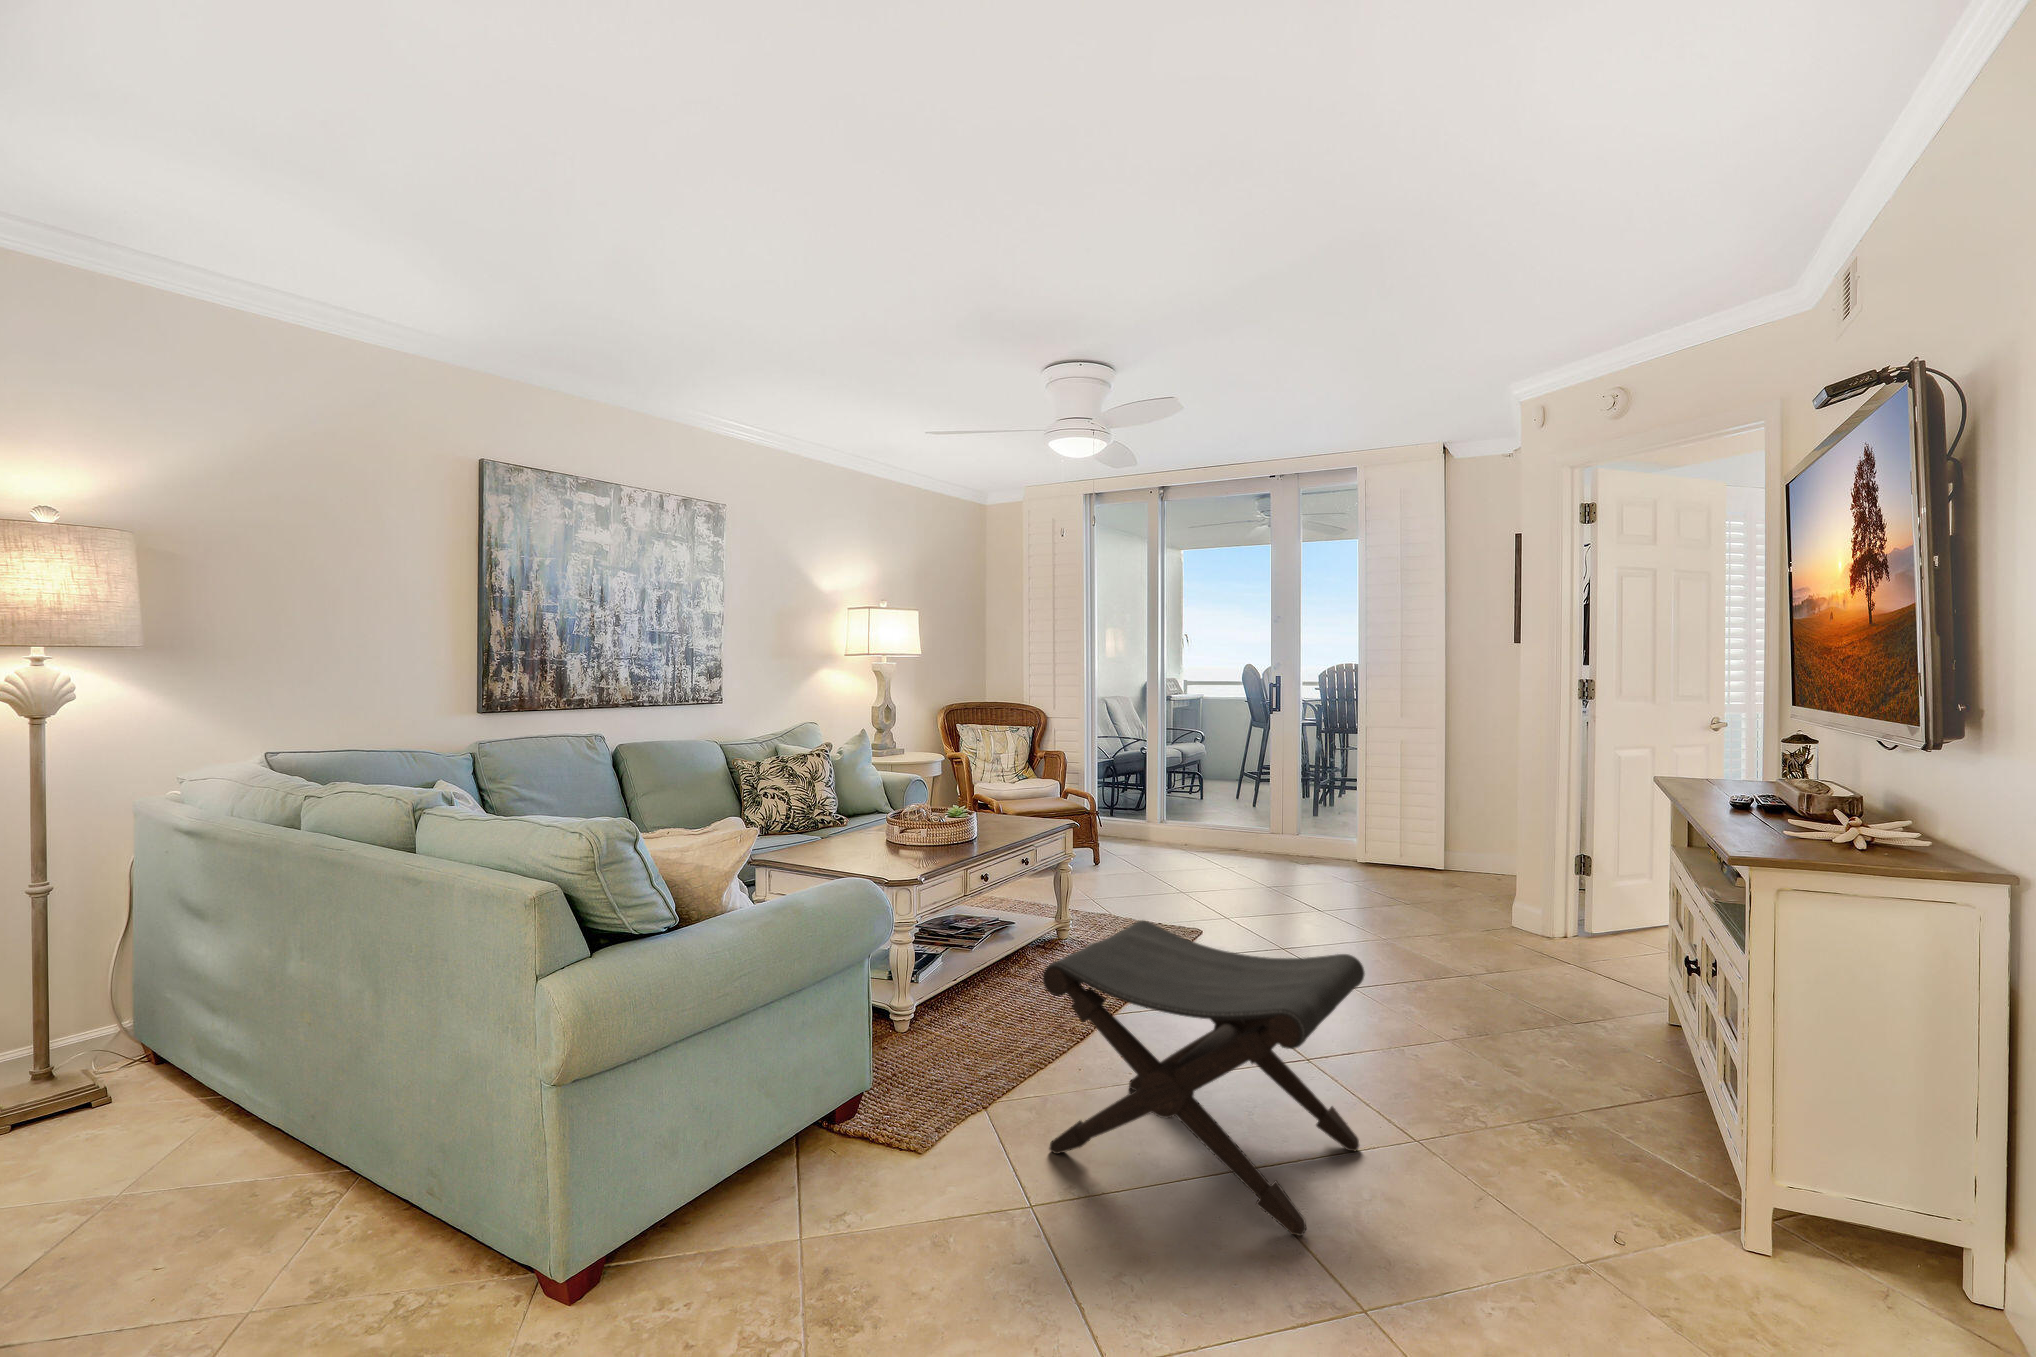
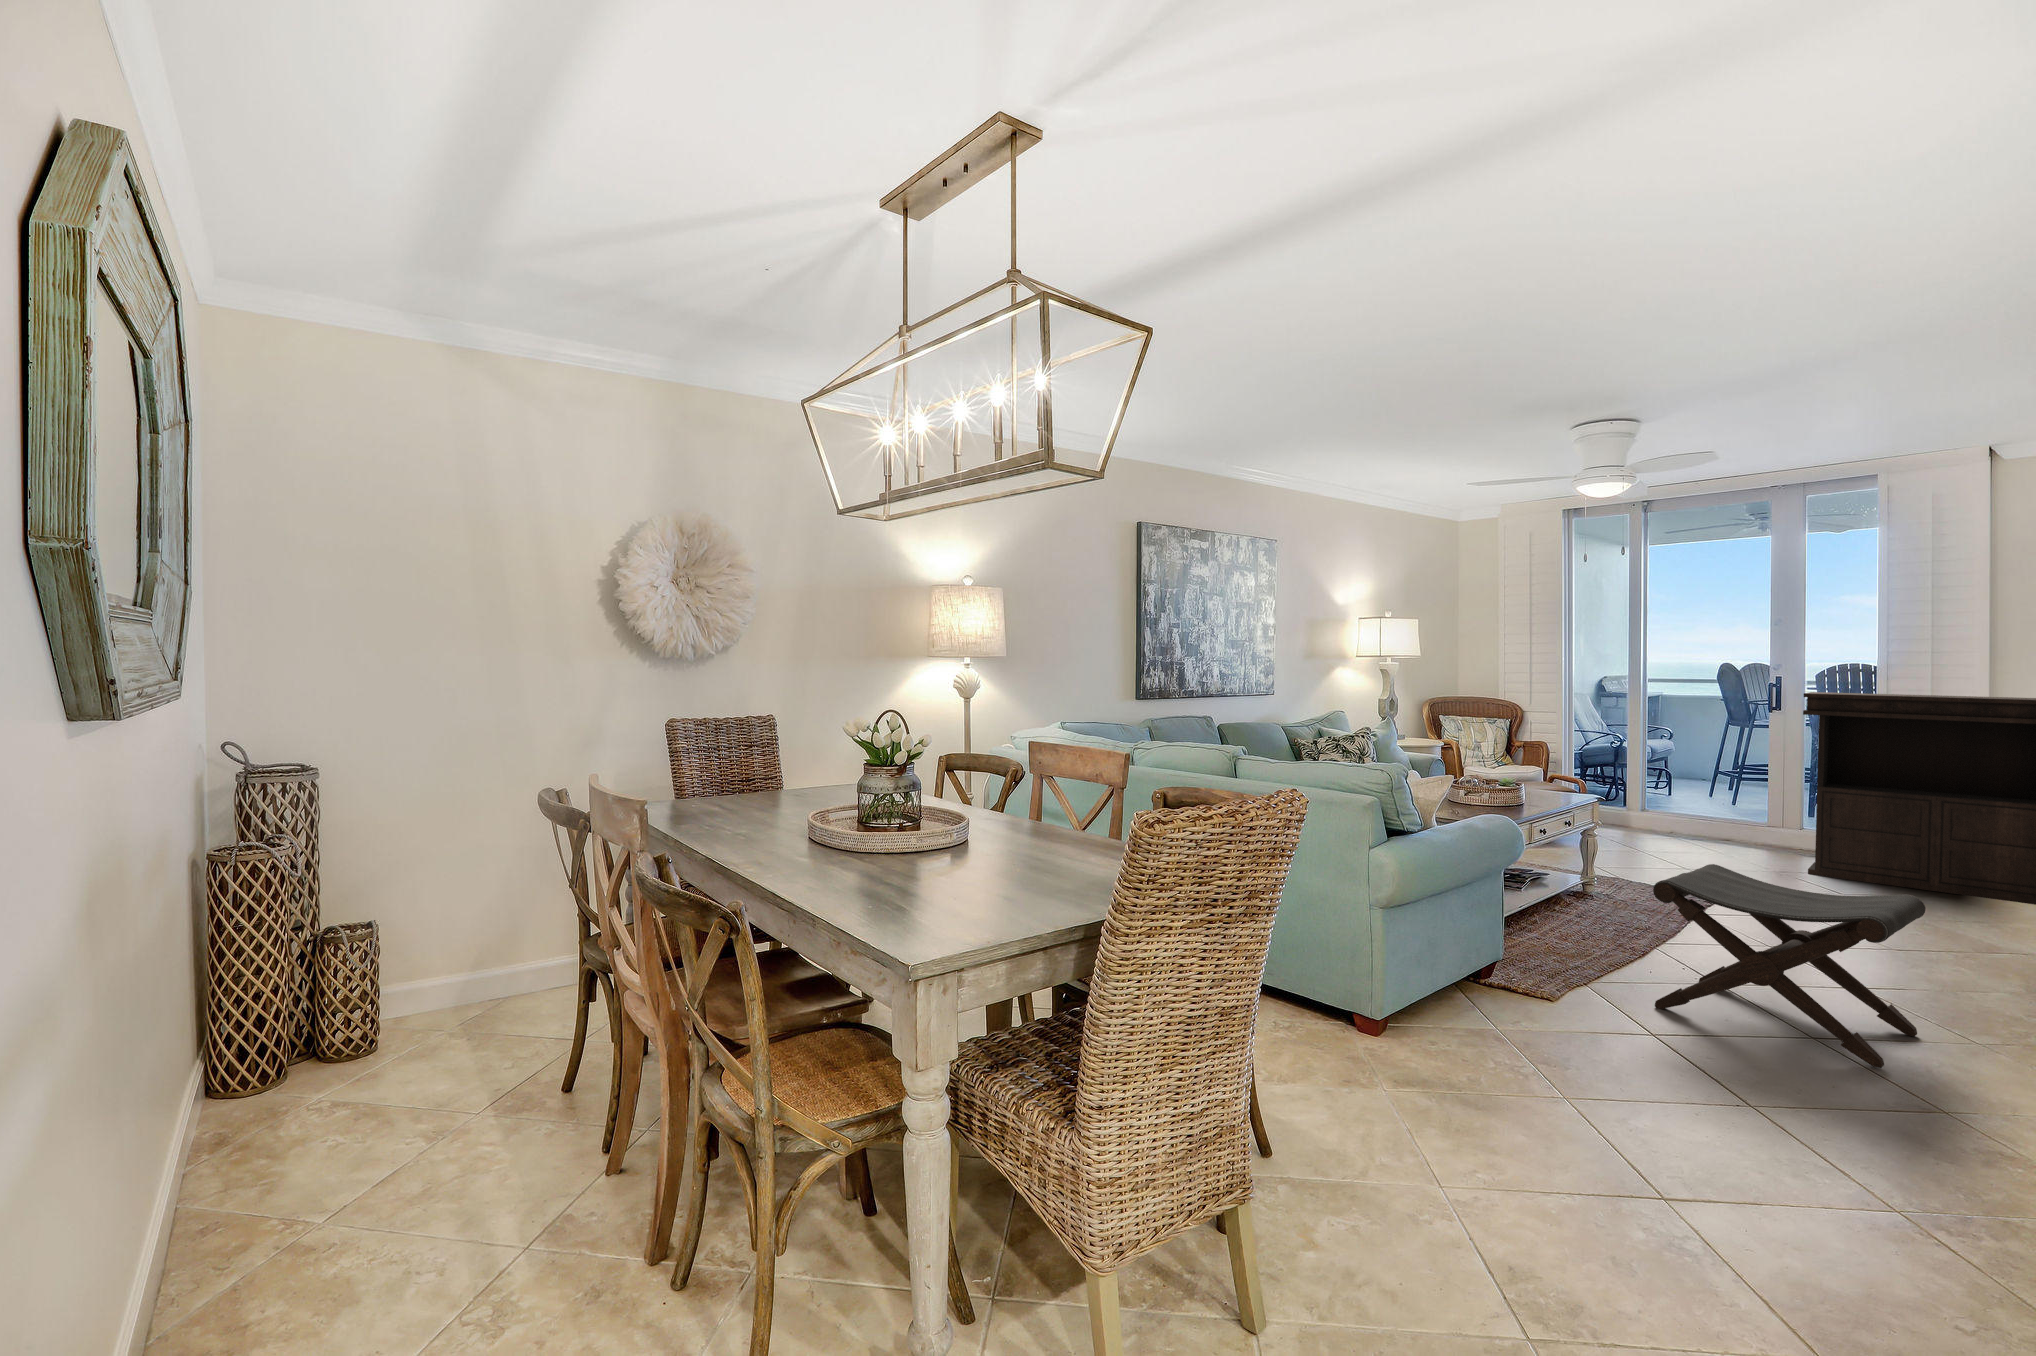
console table: none [1298,688,1536,910] -> present [1803,692,2036,905]

